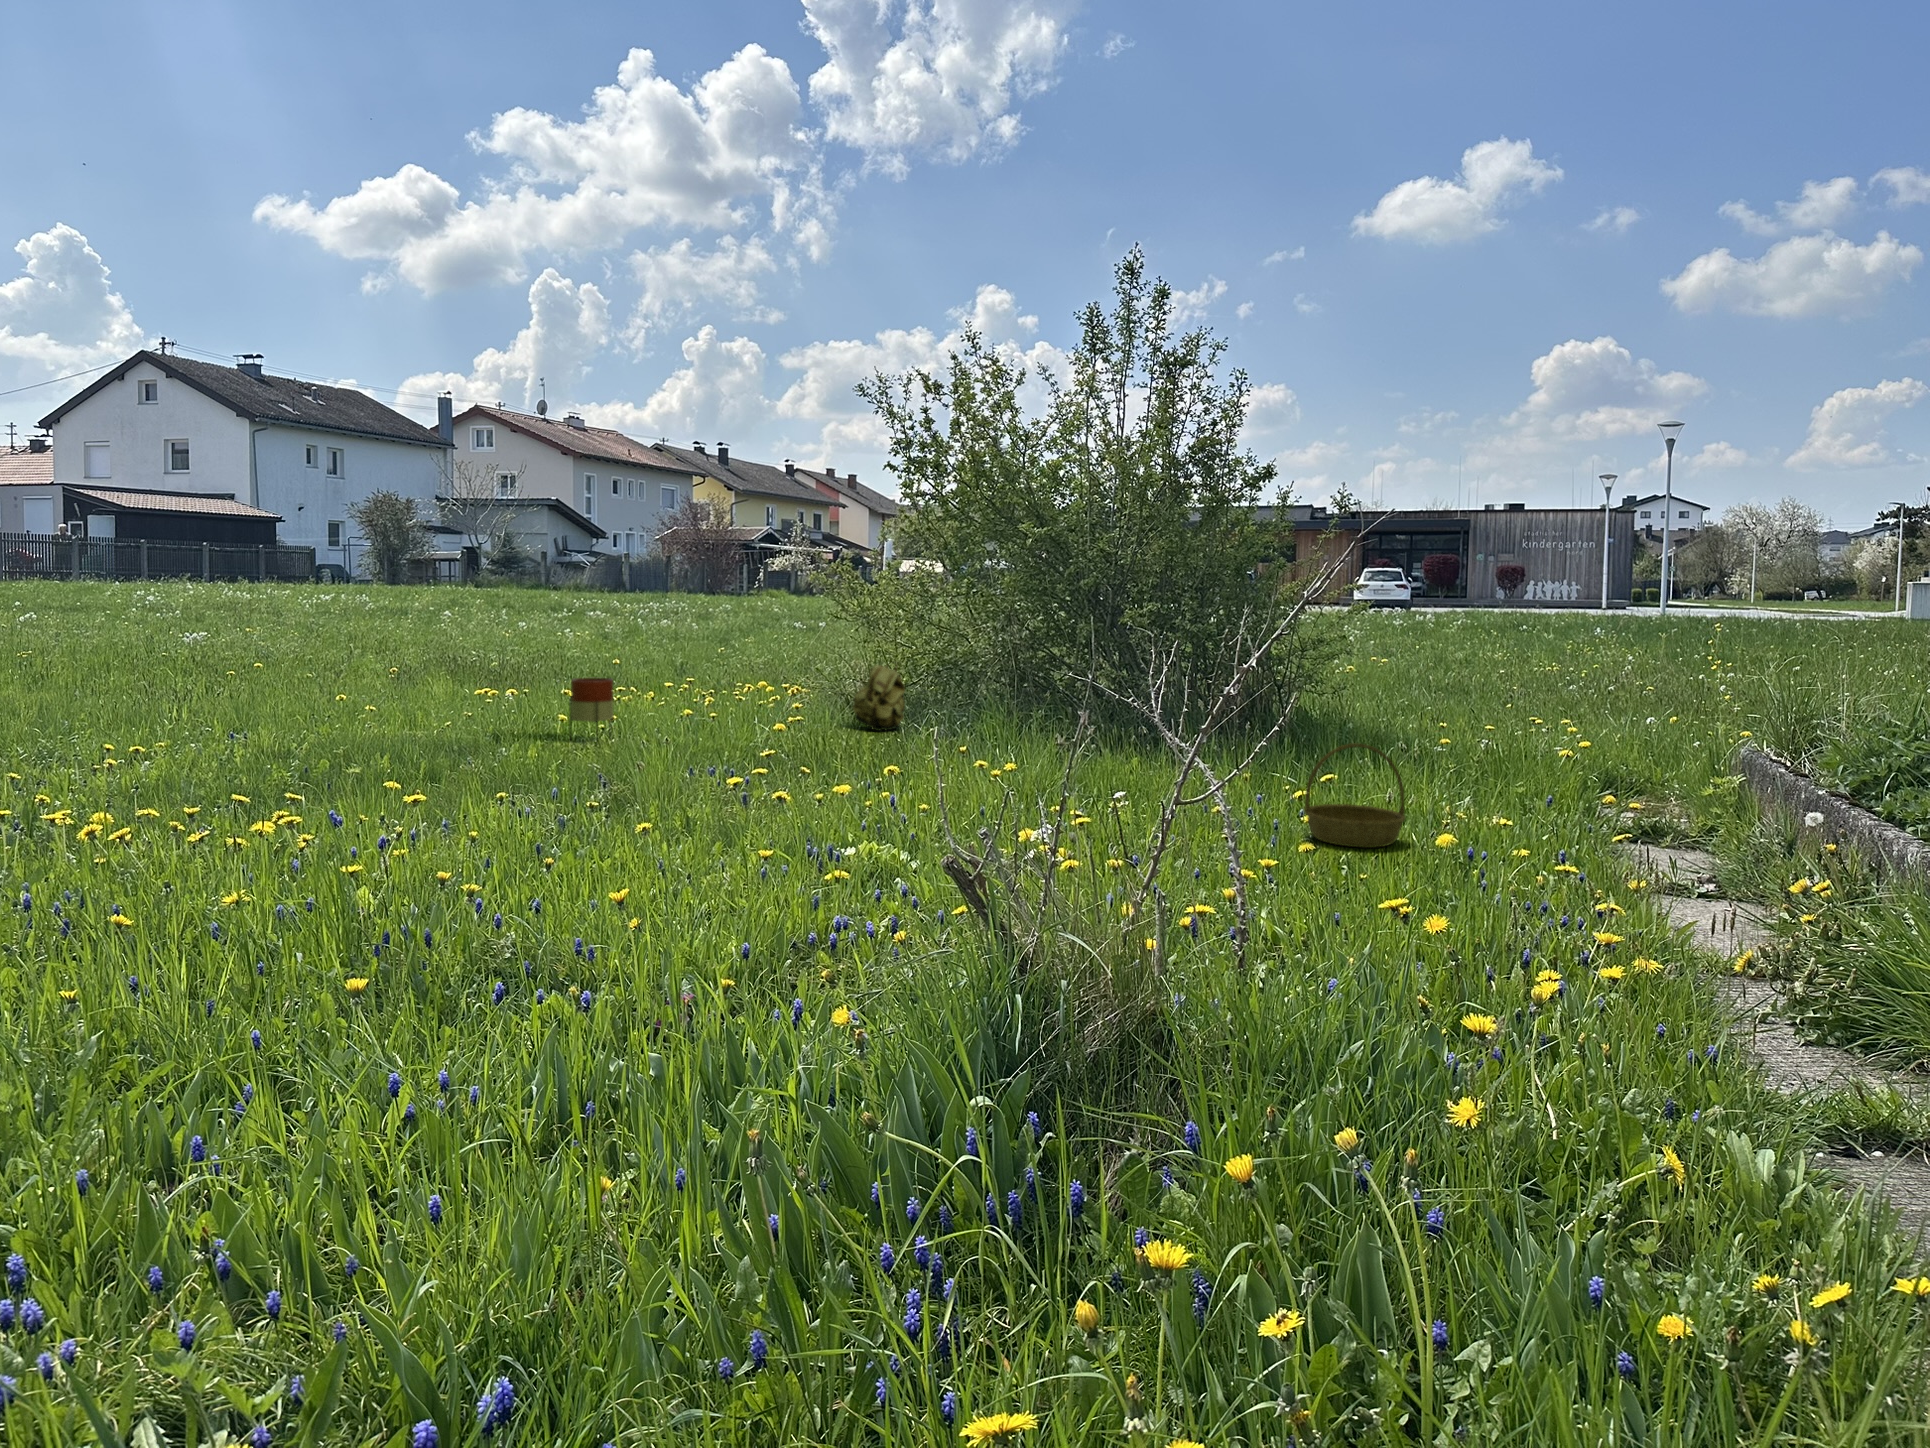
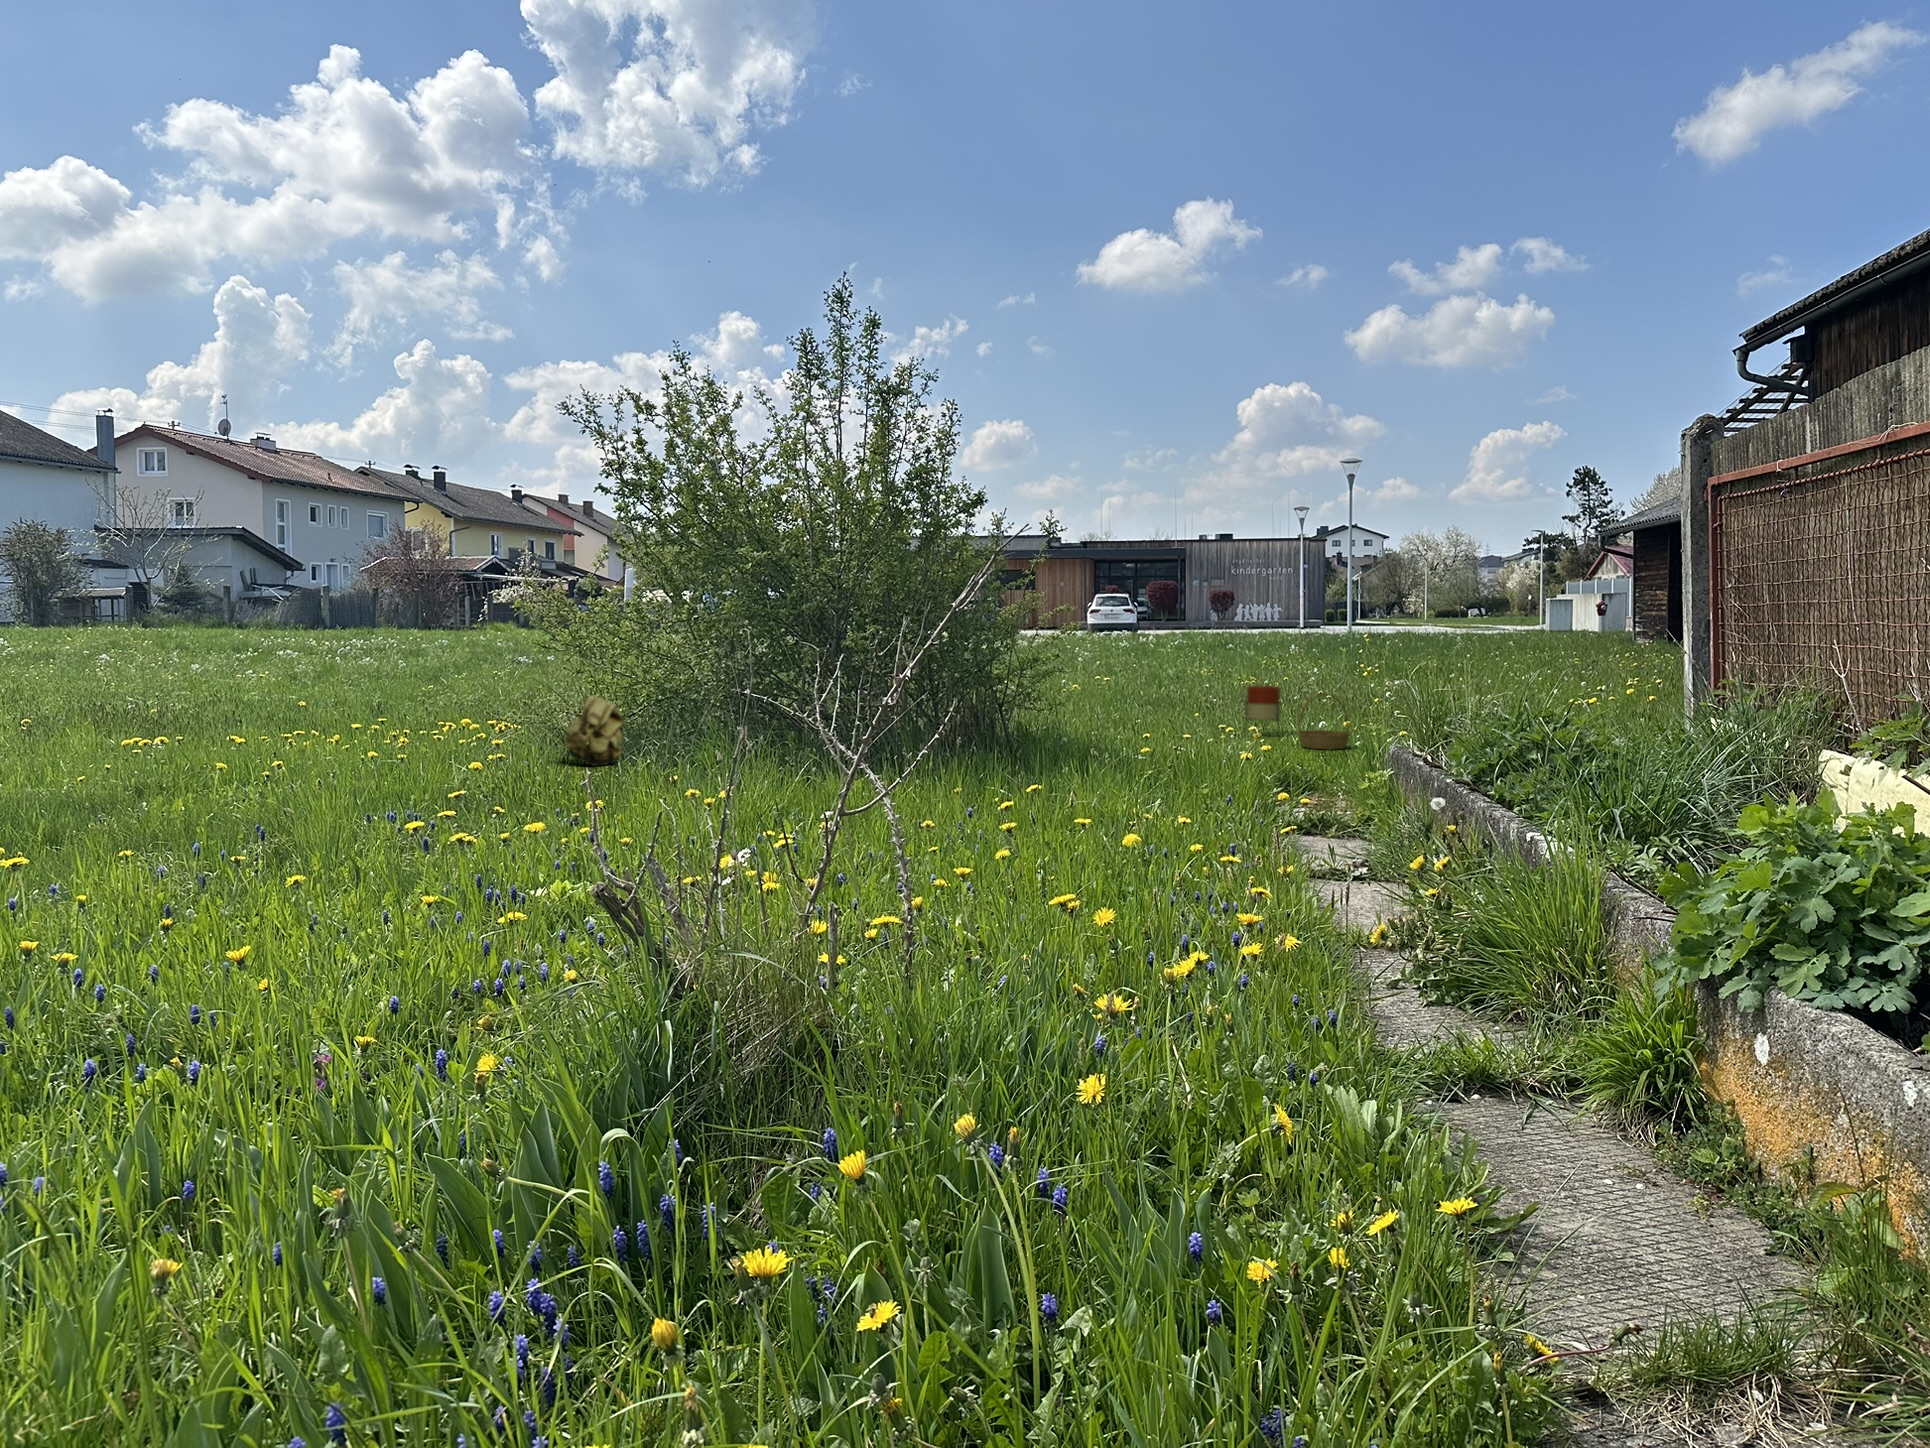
planter: present [569,678,614,724] -> present [1245,686,1281,730]
basket: present [1305,743,1405,848] -> present [1298,694,1350,750]

